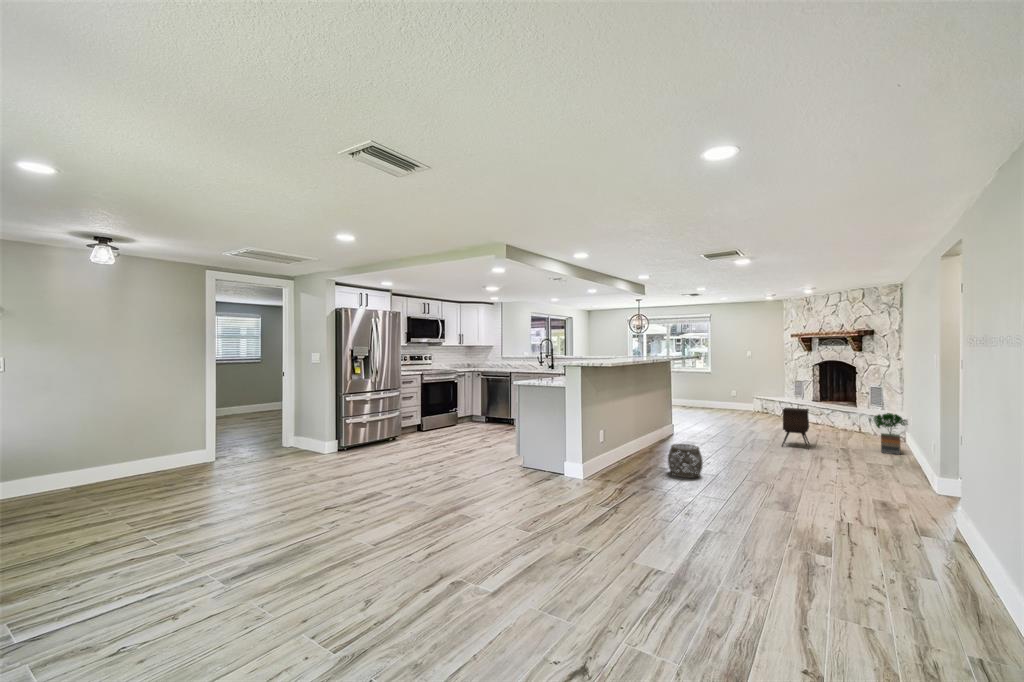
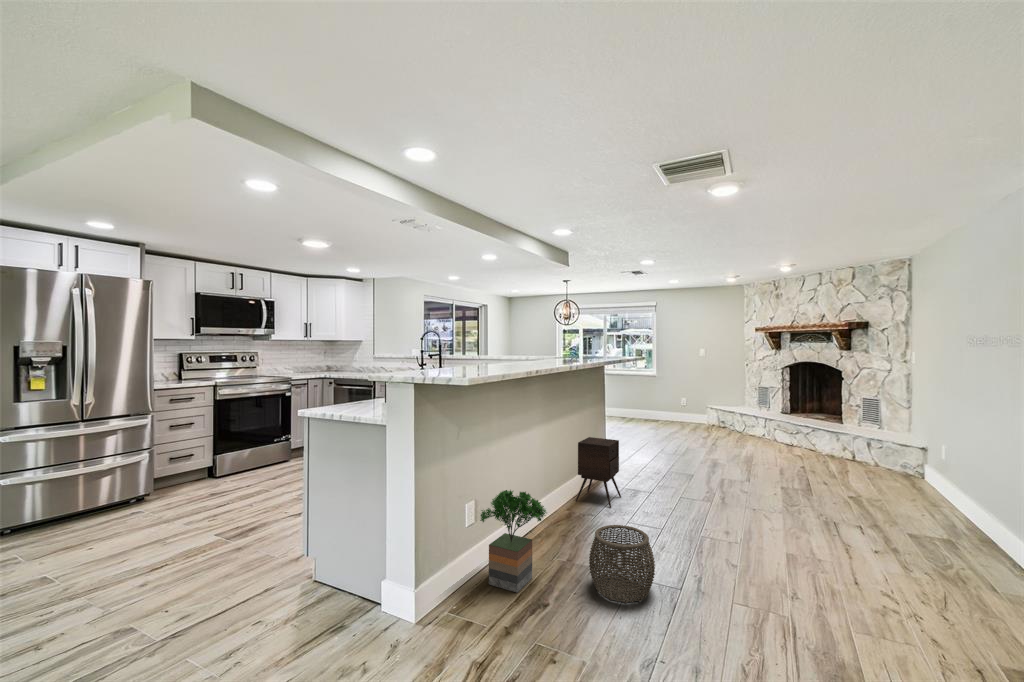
side table: present [782,408,809,449] -> present [576,437,621,508]
potted tree: present [873,413,907,455] -> present [480,490,547,593]

